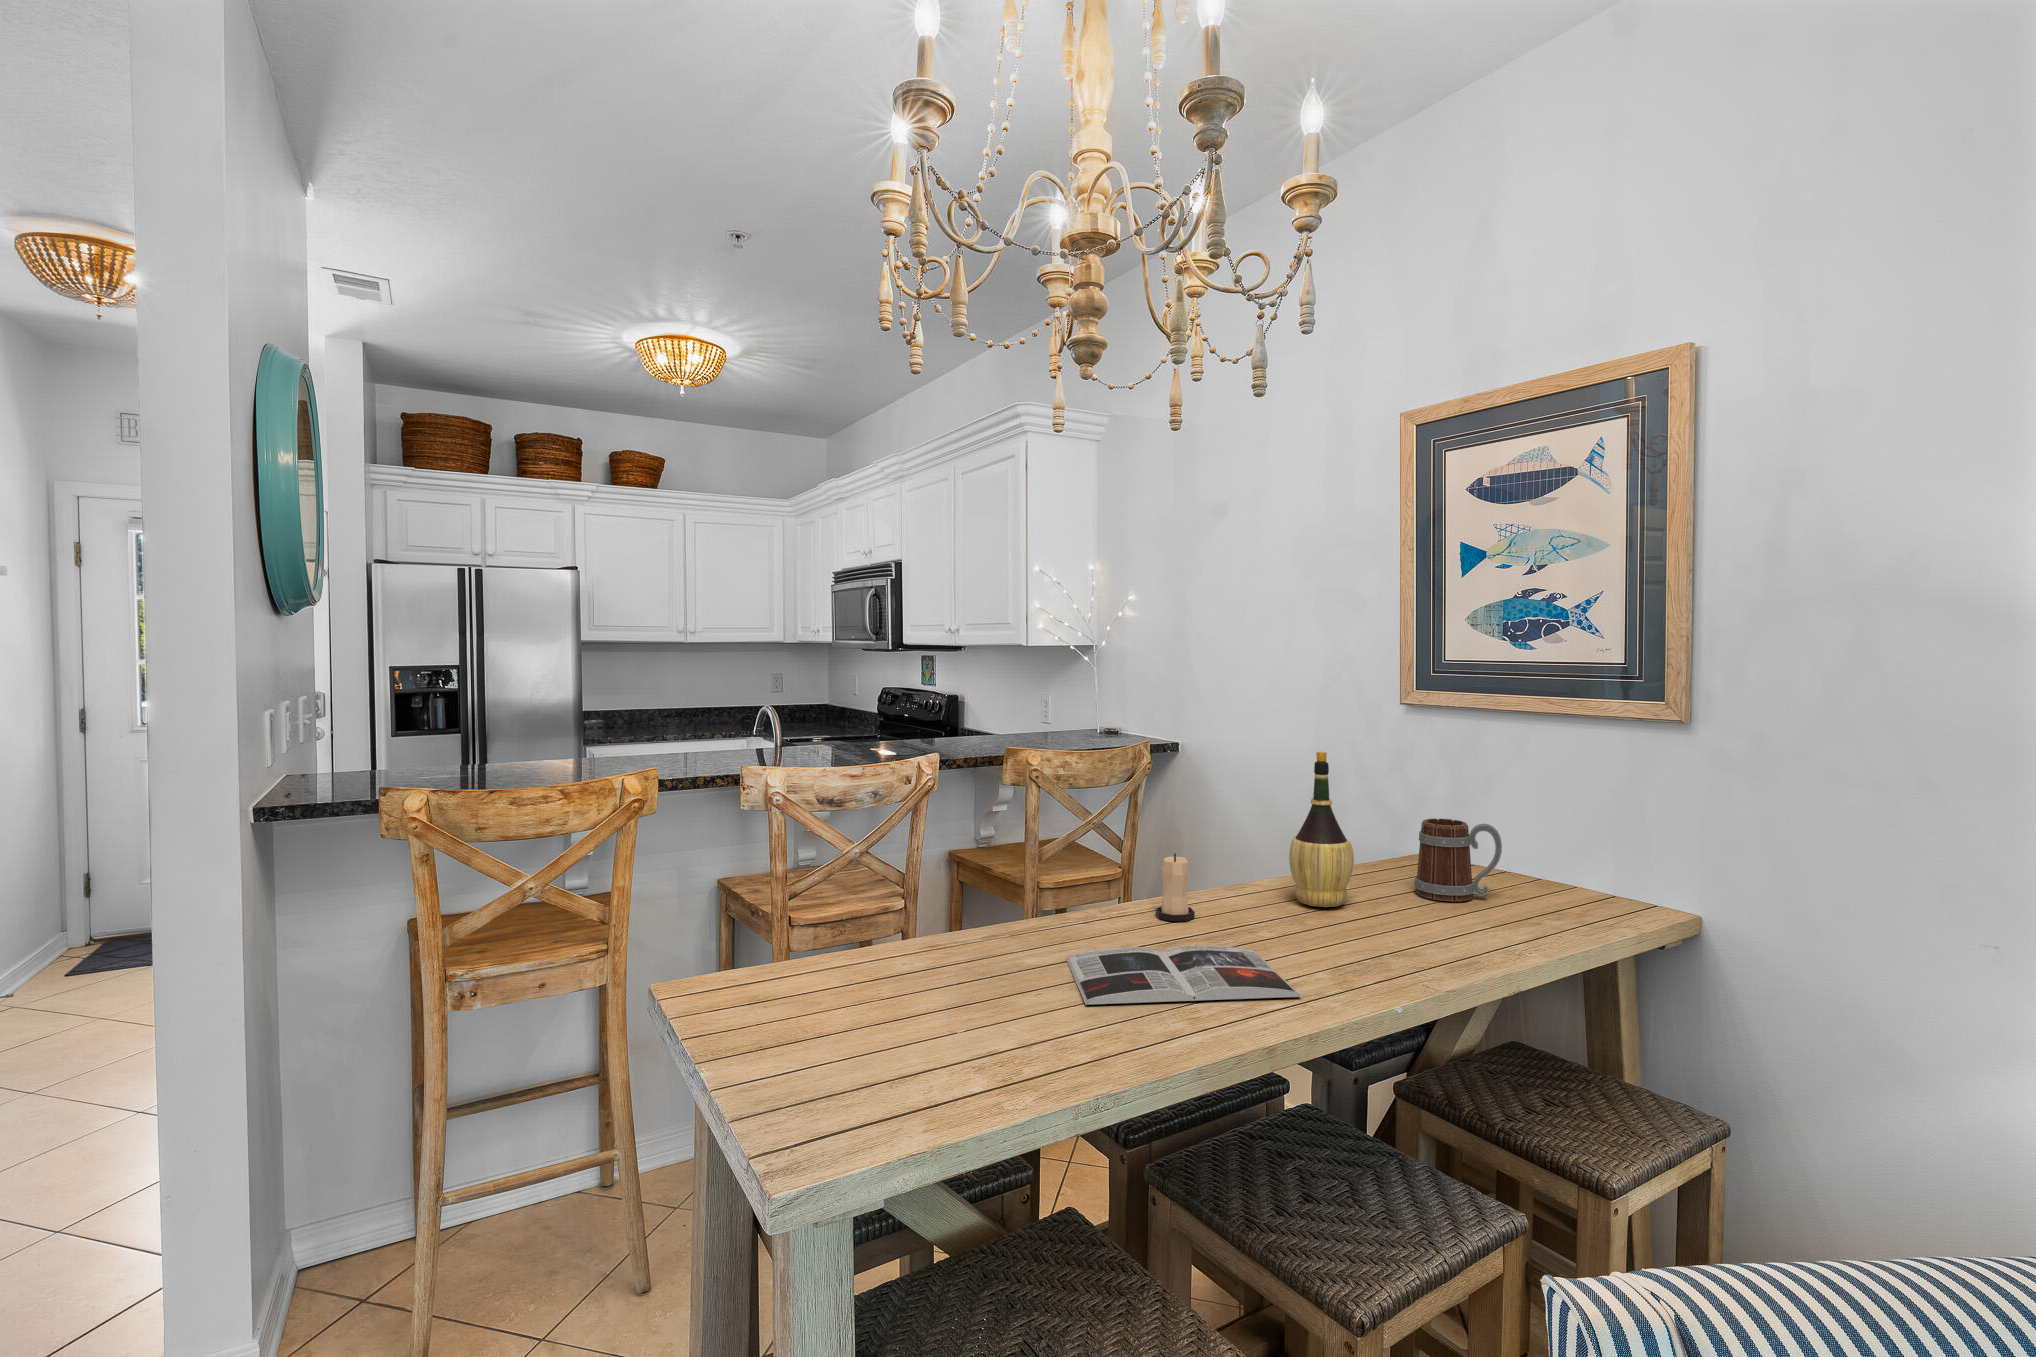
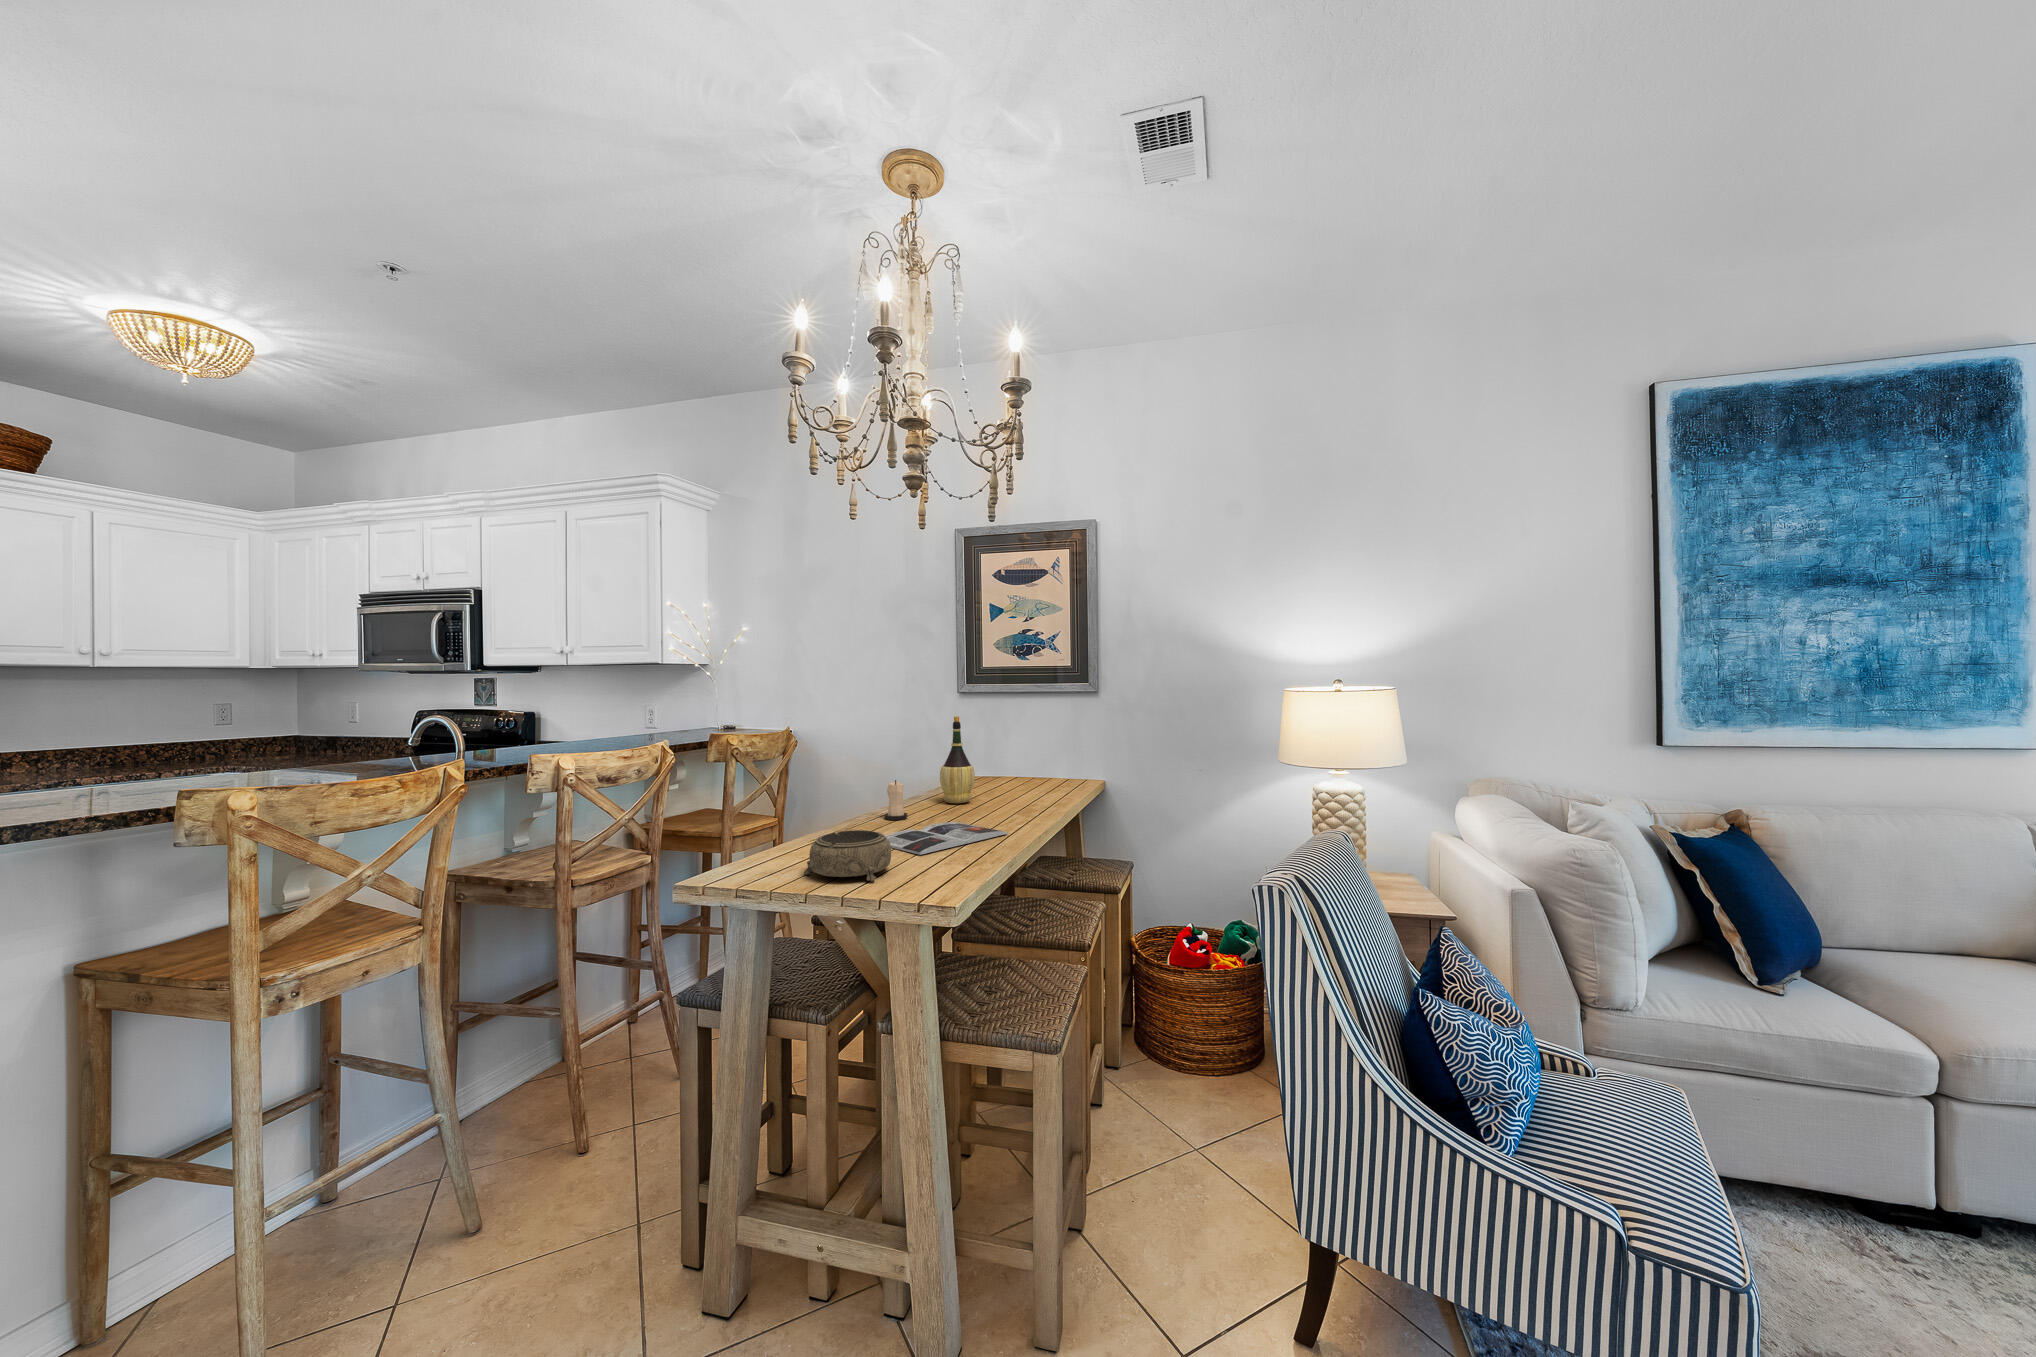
mug: present [1414,819,1502,902] -> none [990,751,1031,793]
decorative bowl: none [877,938,1010,1041] -> present [804,830,891,881]

